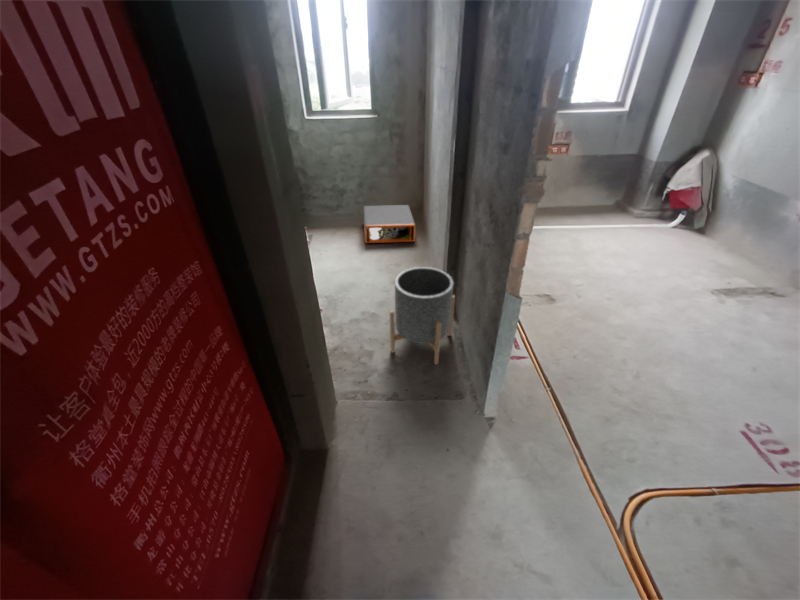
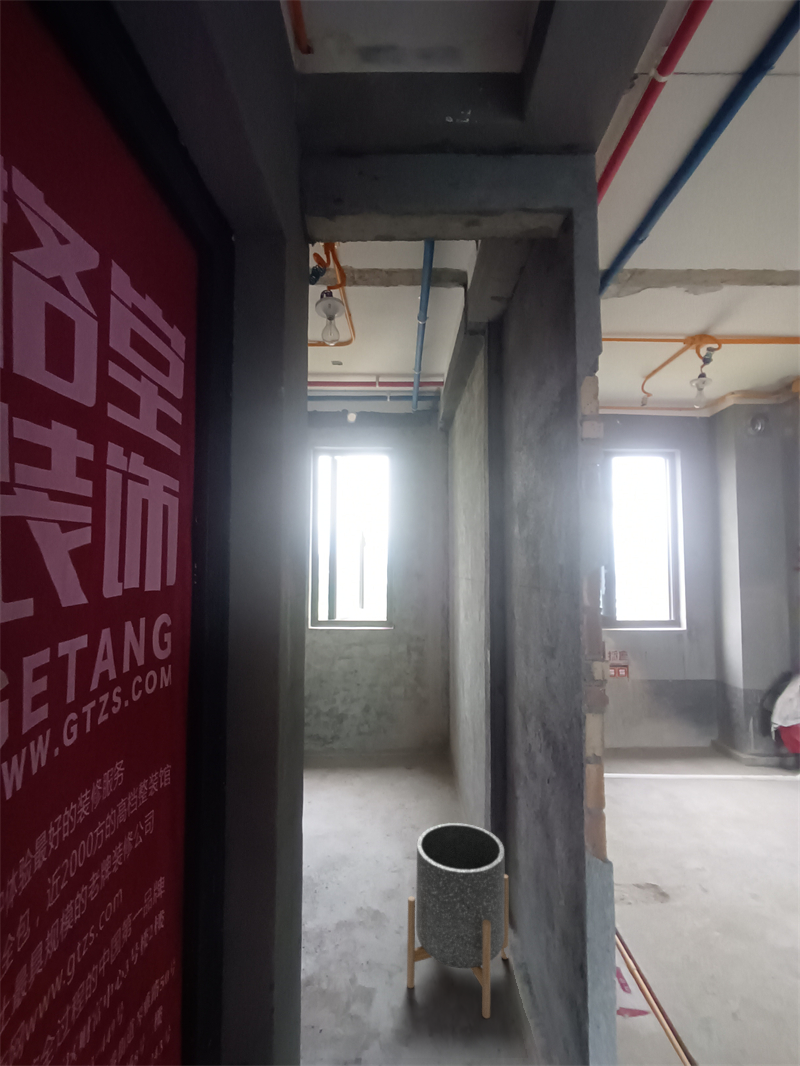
storage box: present [363,205,416,243] -> none [372,740,444,794]

